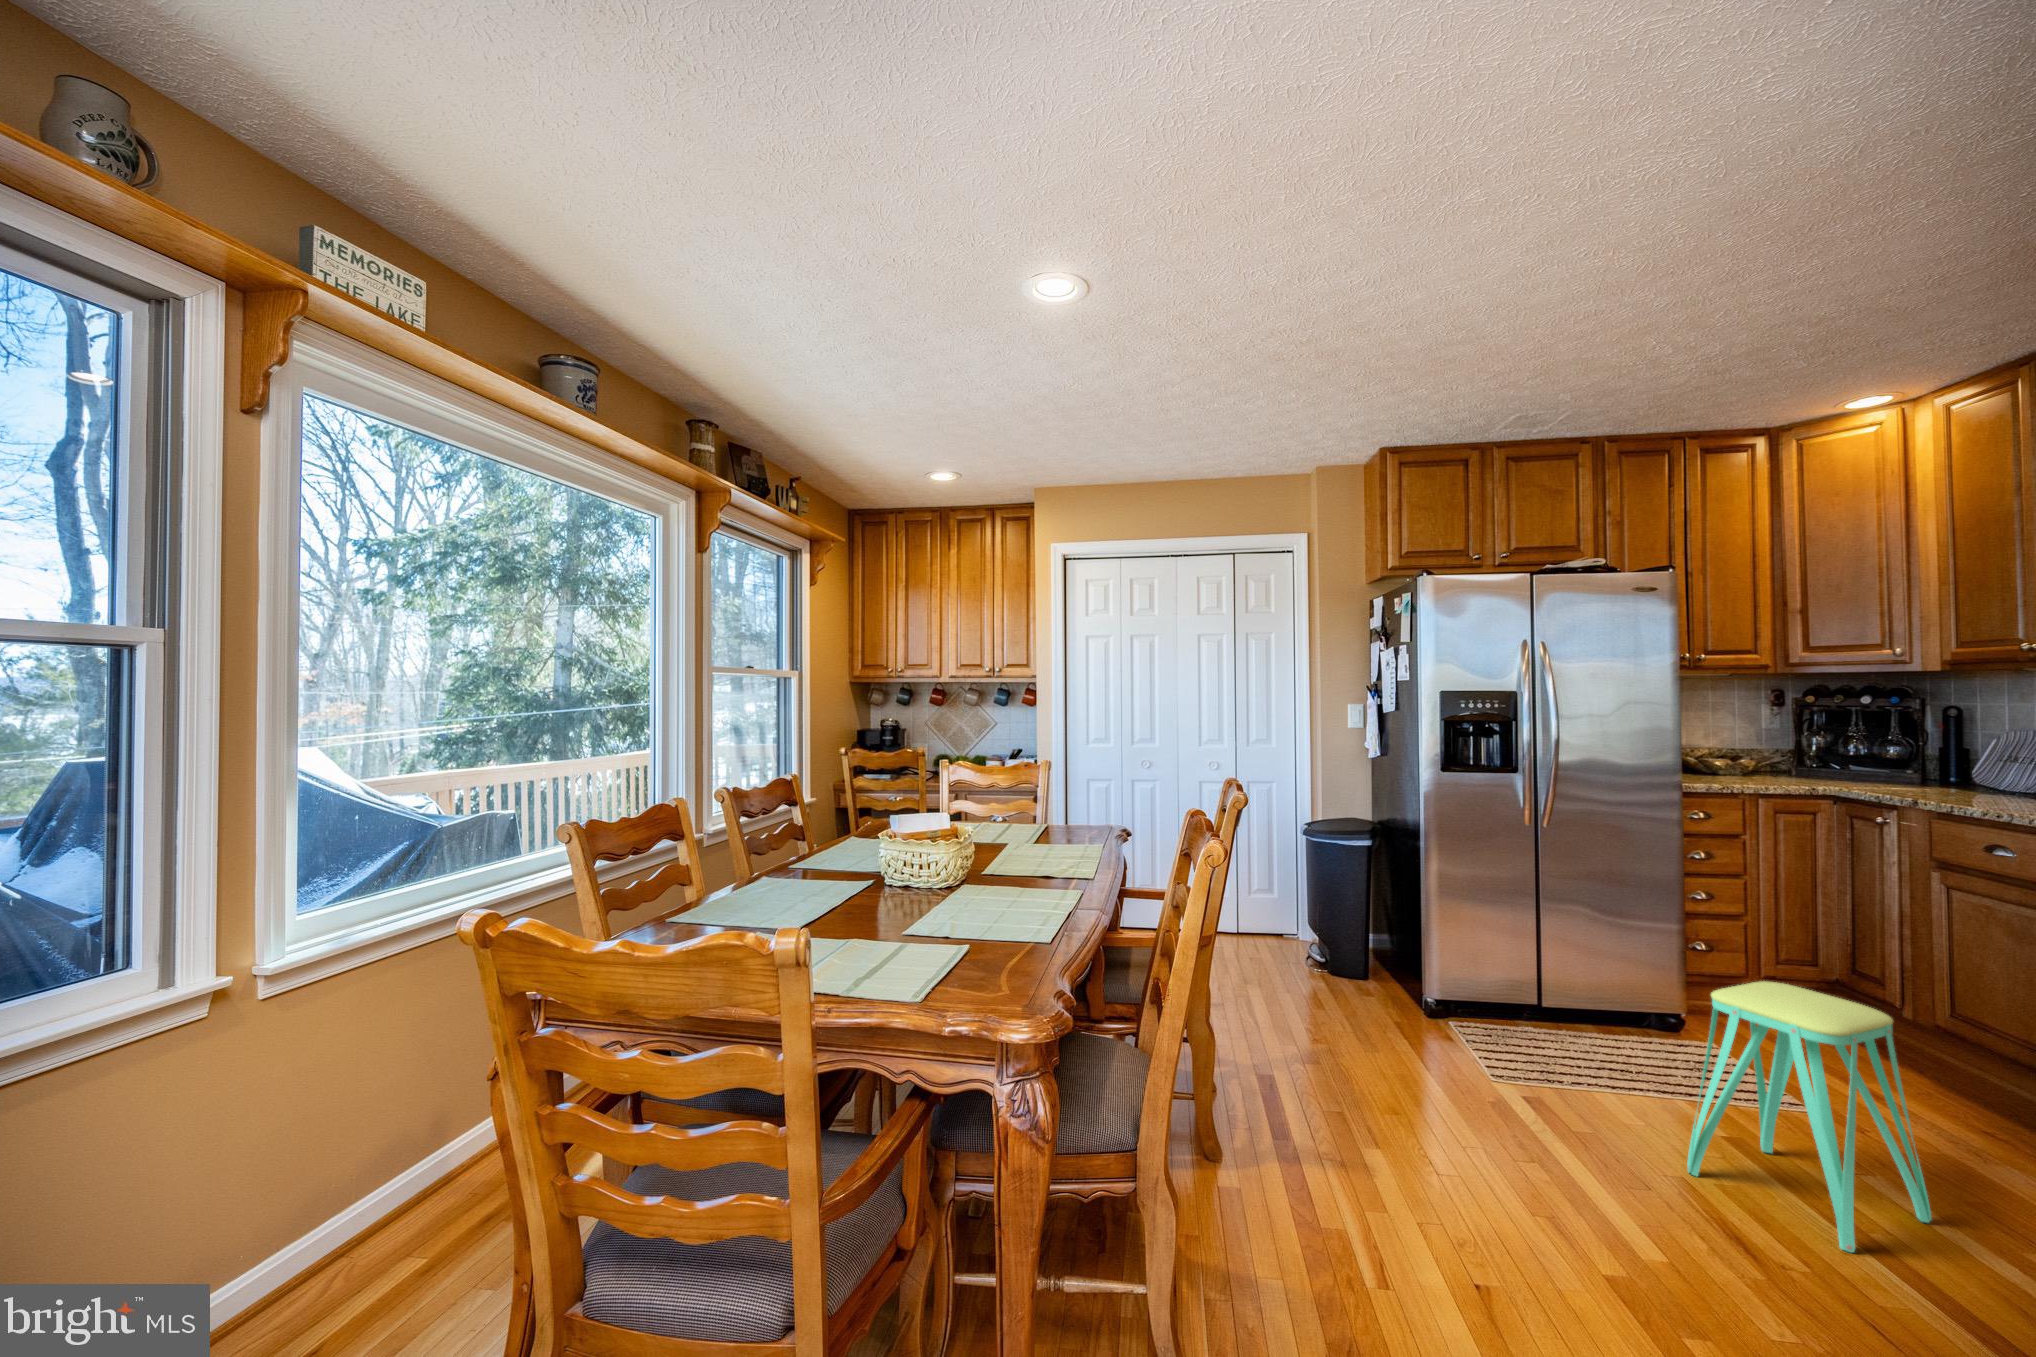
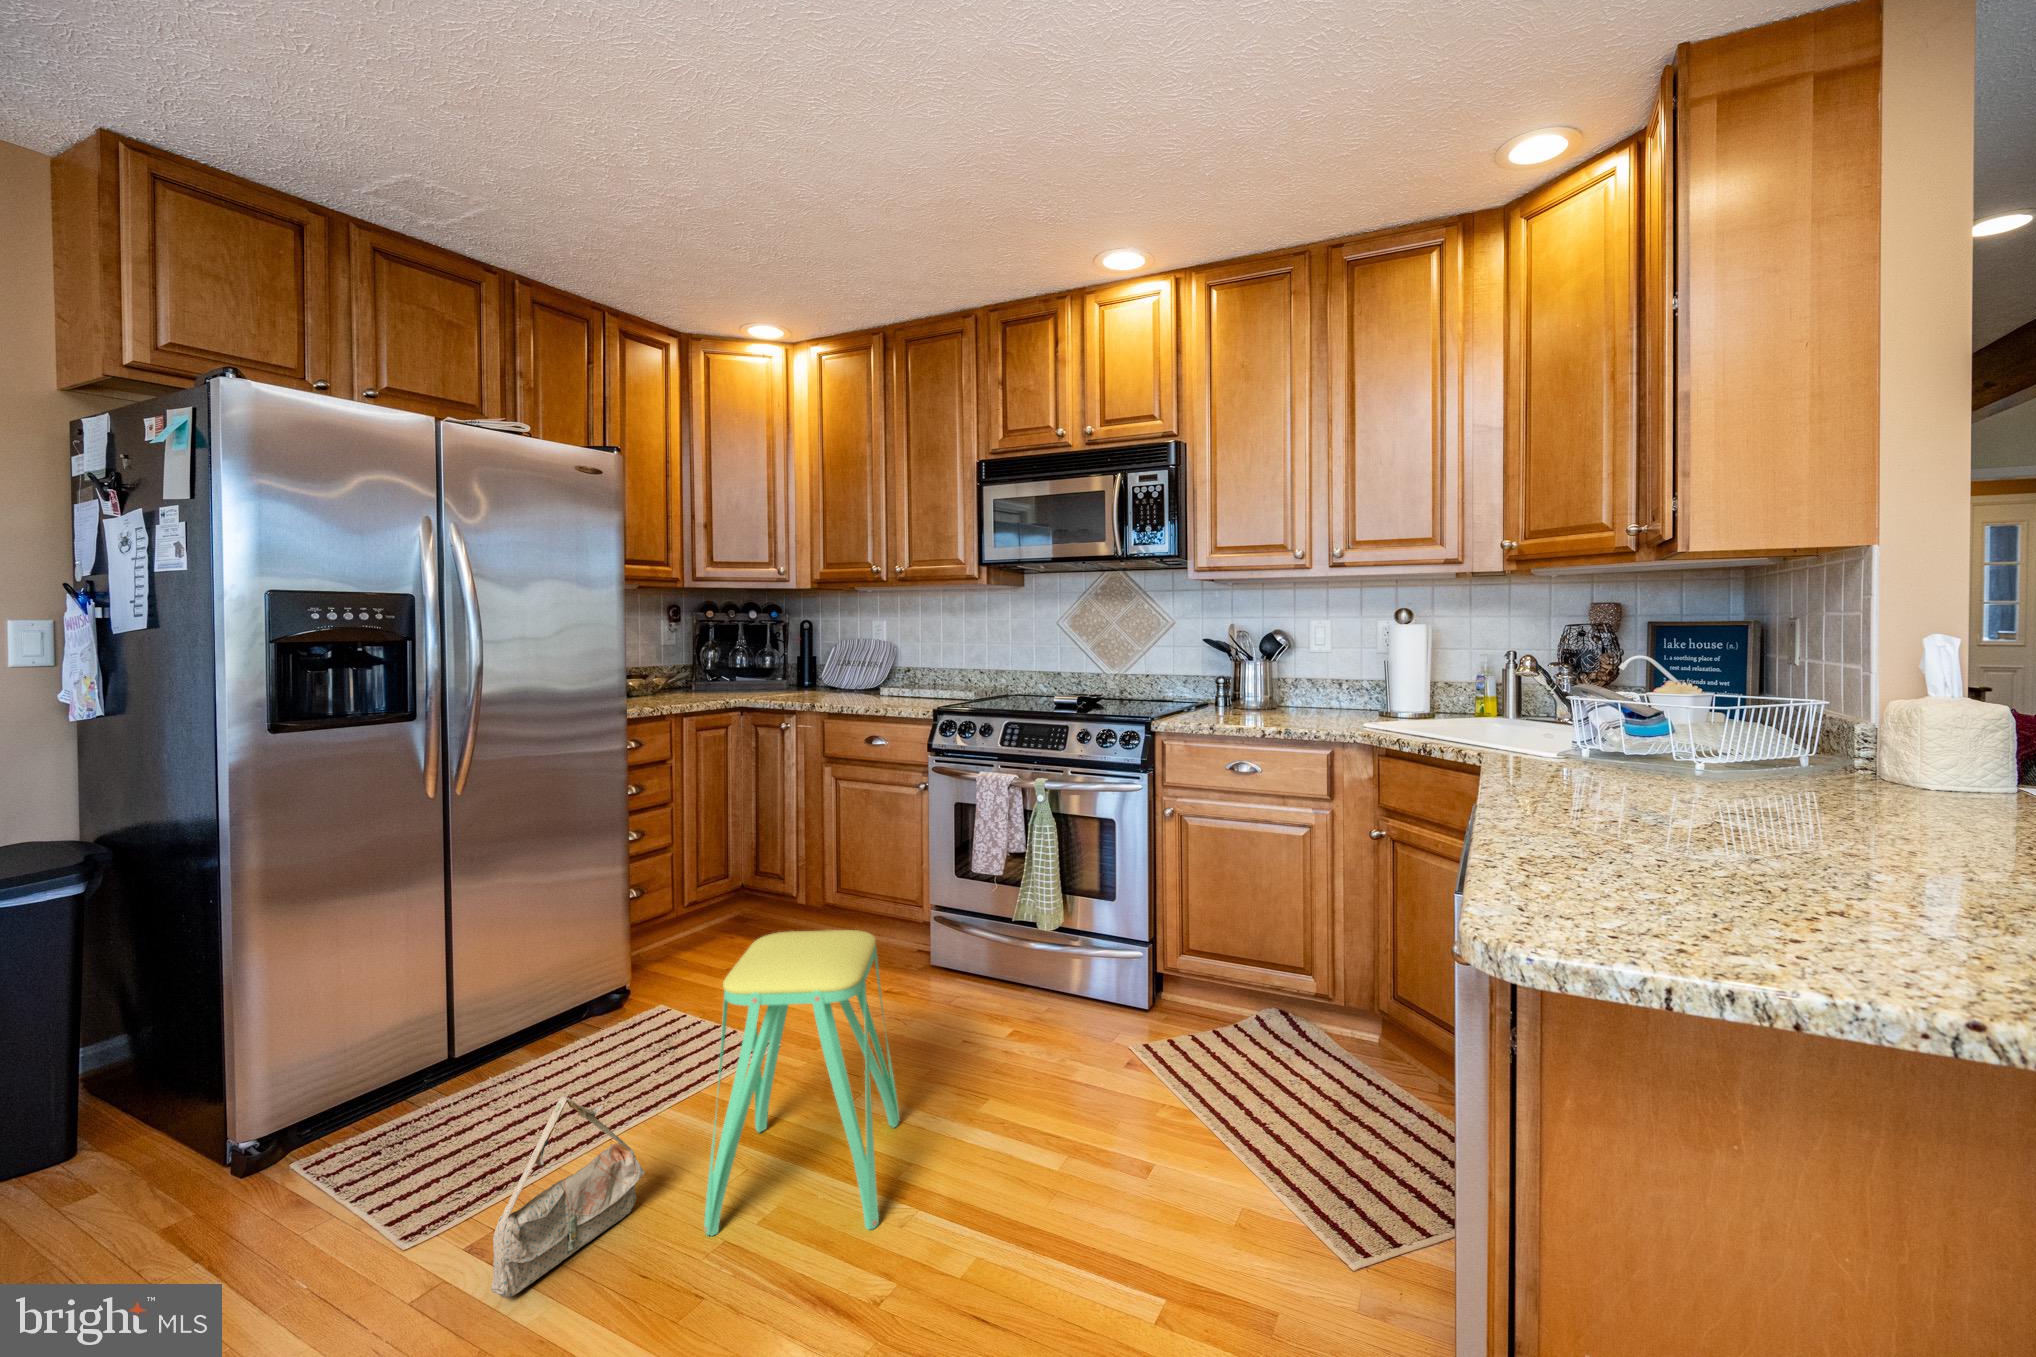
bag: none [1536,1023,1646,1133] -> present [491,1096,645,1298]

